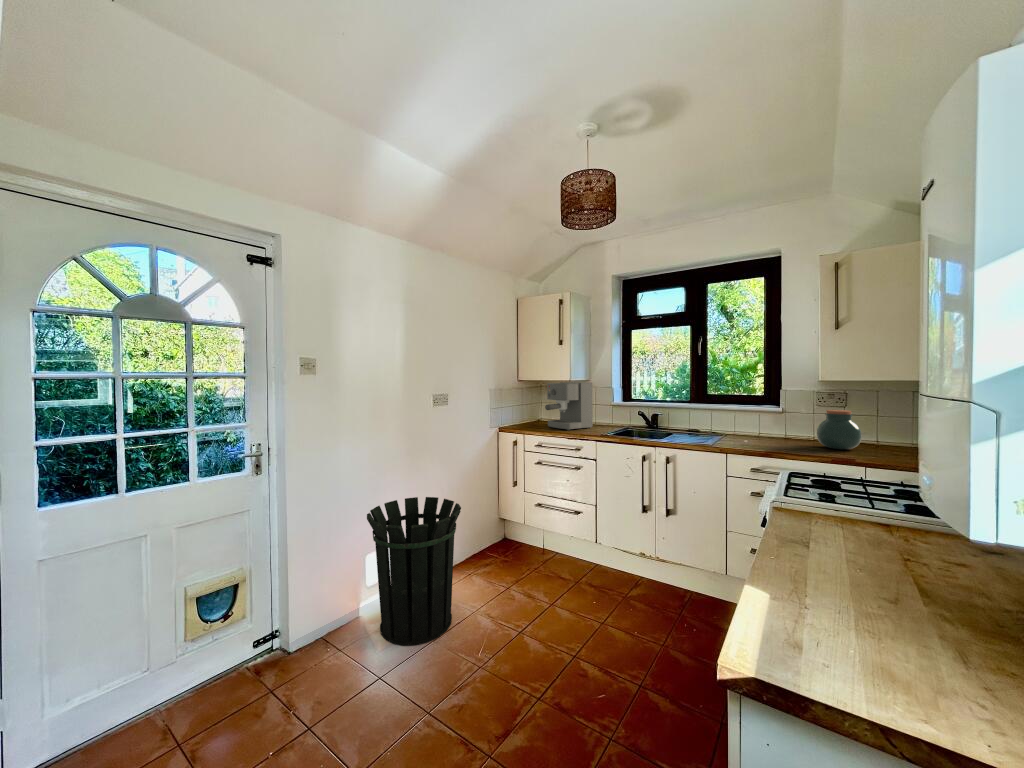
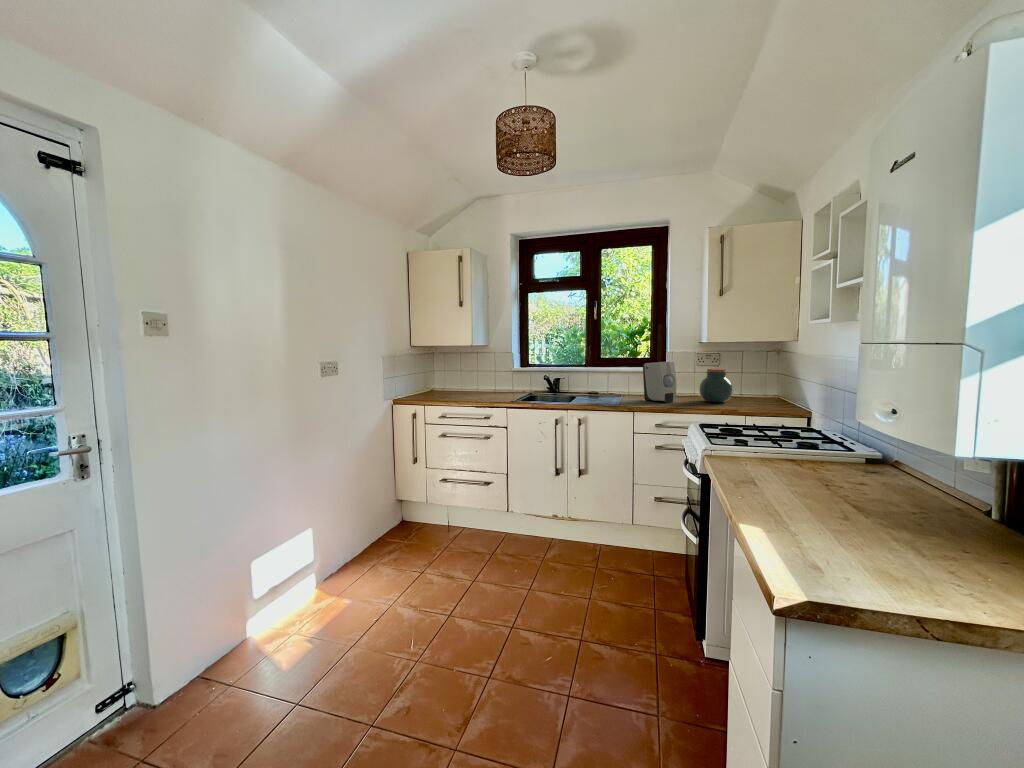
coffee maker: present [545,382,593,430] -> none [447,348,496,399]
soap dispenser: none [746,401,786,446] -> present [643,362,676,403]
waste bin: present [367,497,461,646] -> none [254,484,376,660]

